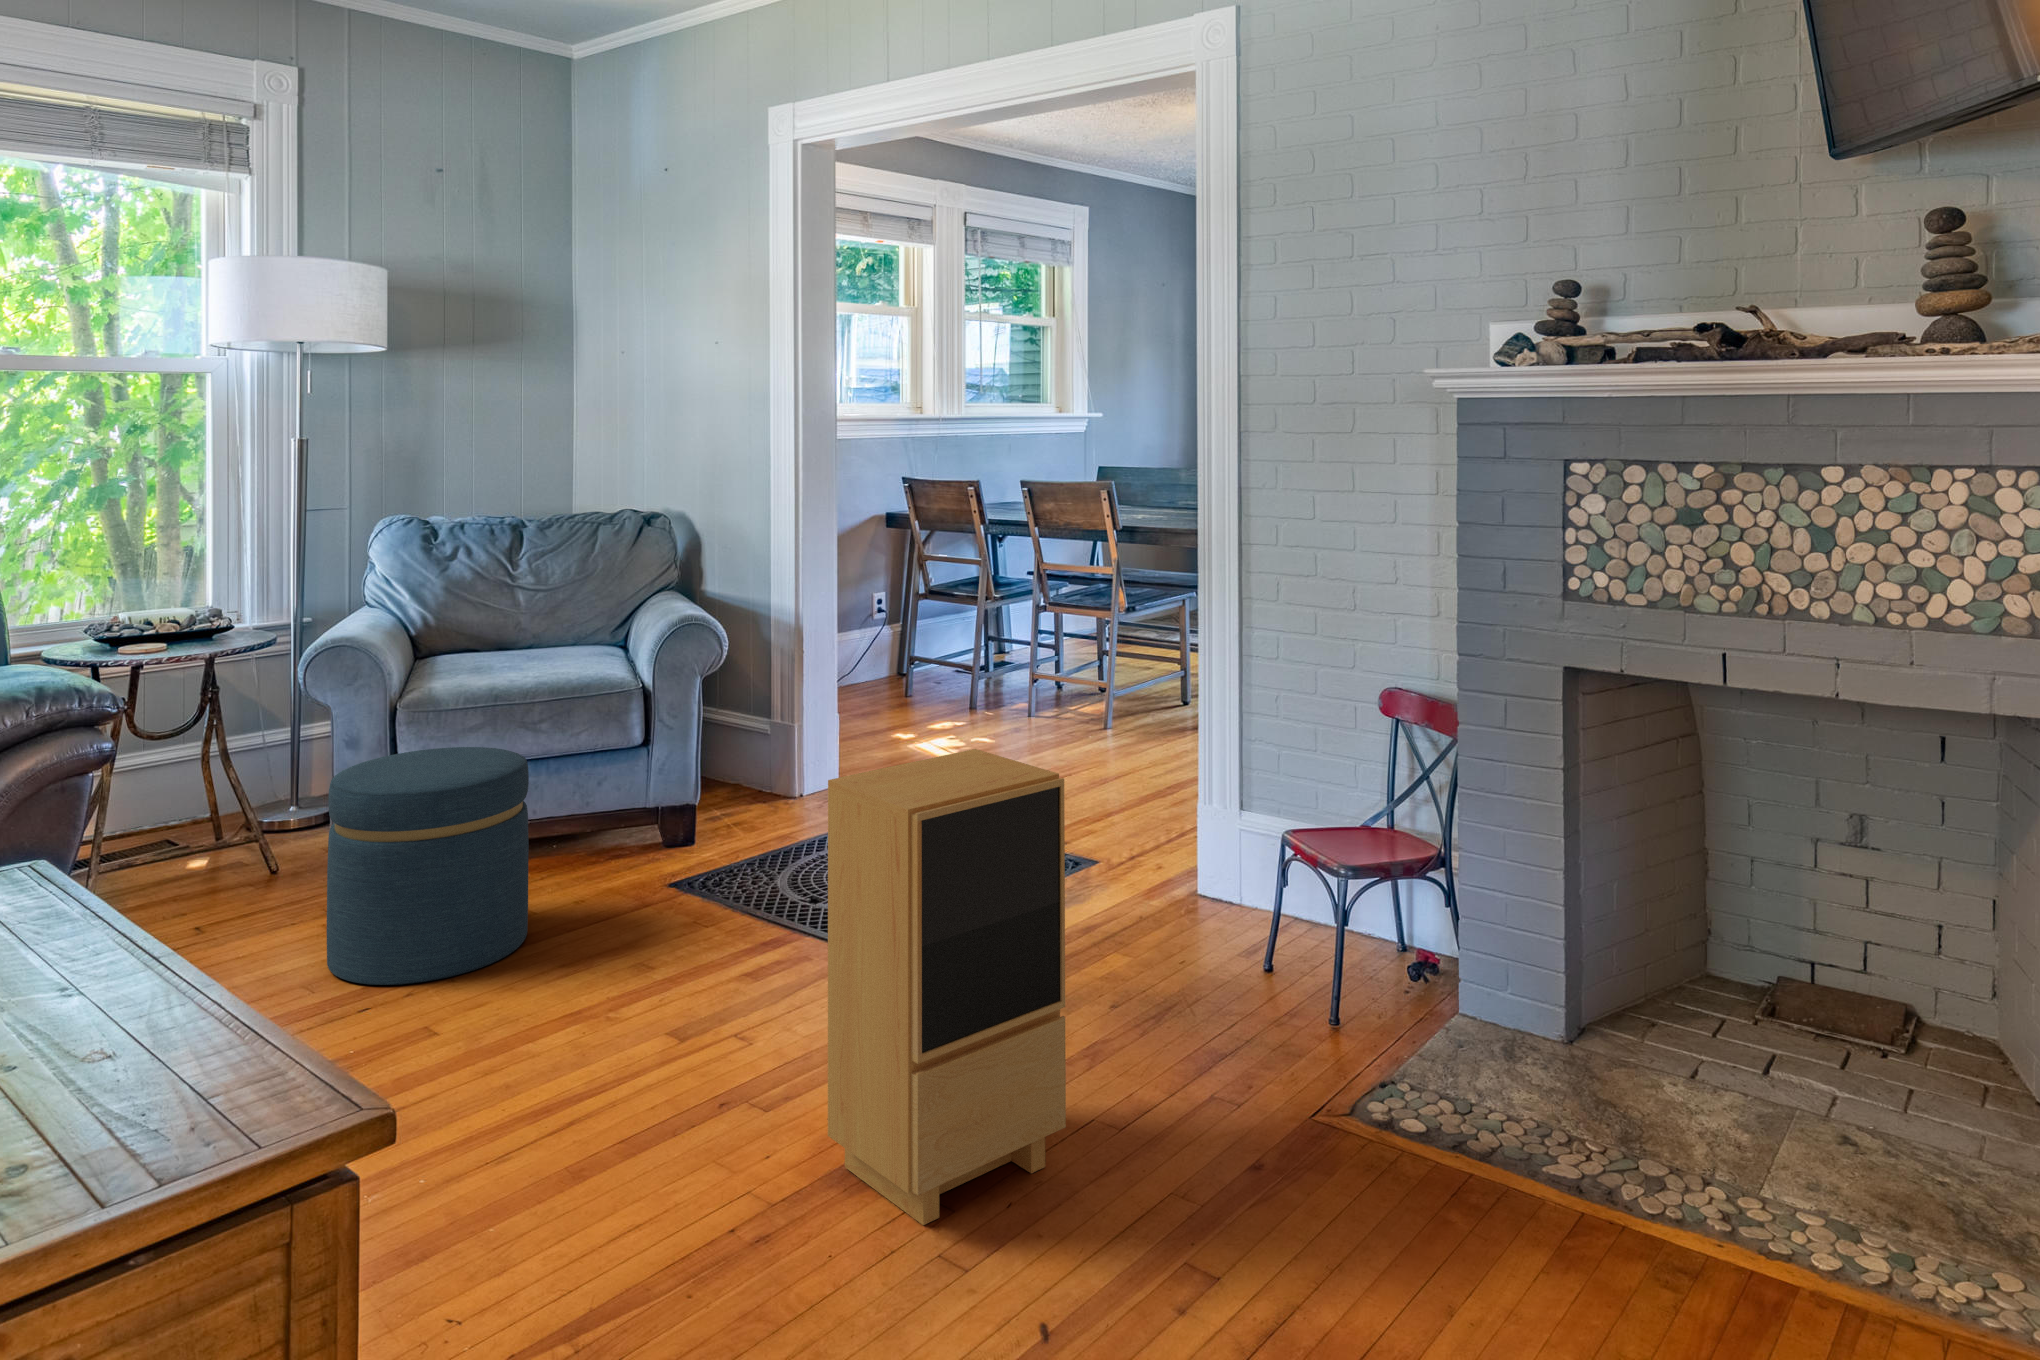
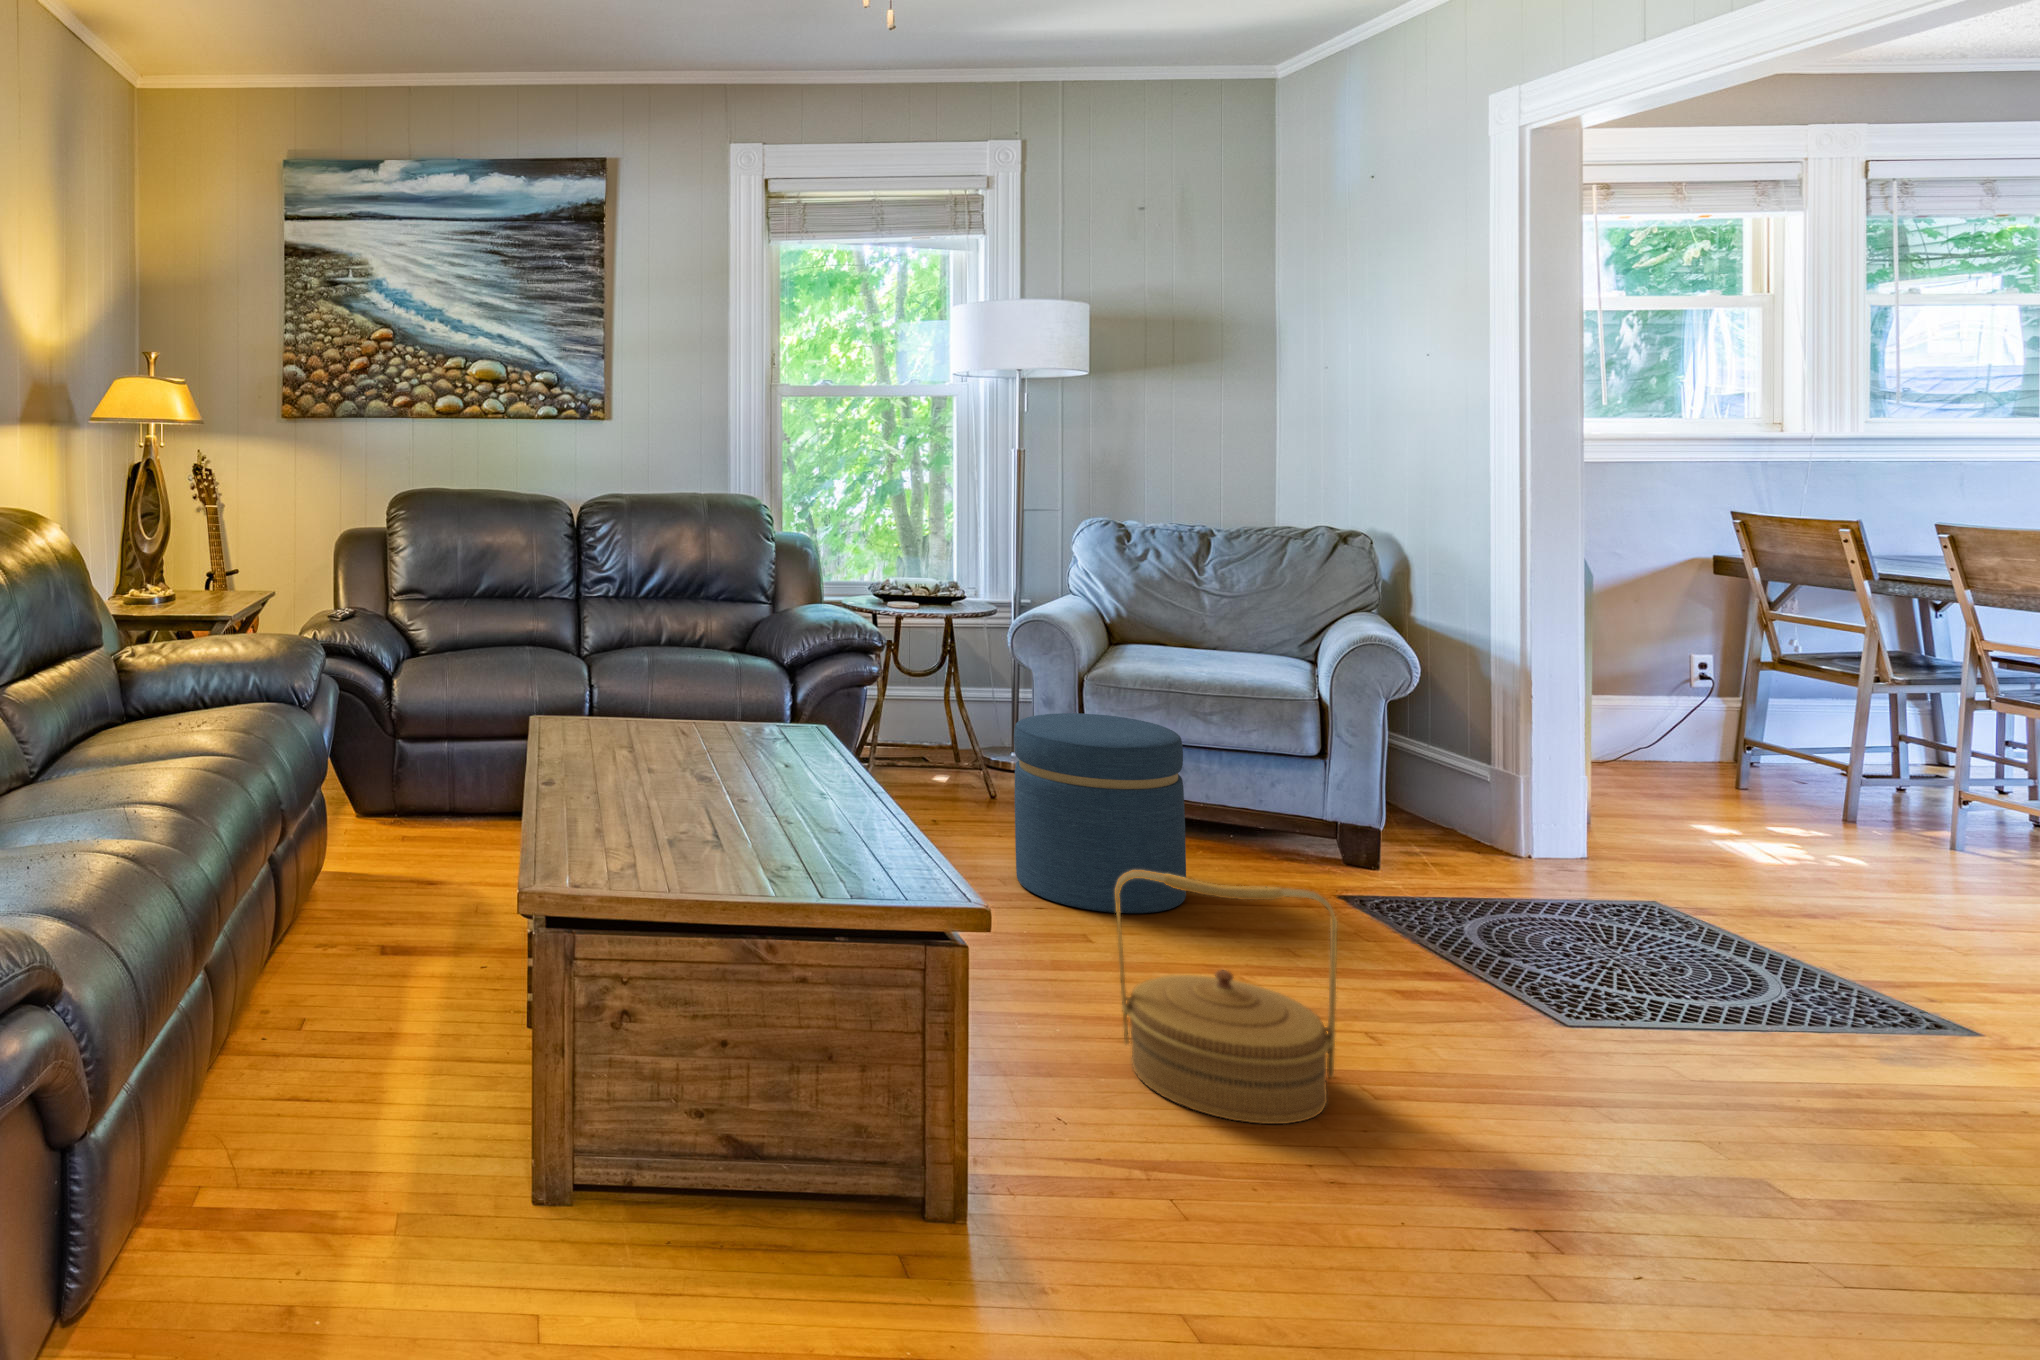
speaker: present [828,749,1066,1225] -> none [1394,783,1726,1304]
basket: none [523,901,746,1181] -> present [1115,870,1337,1124]

